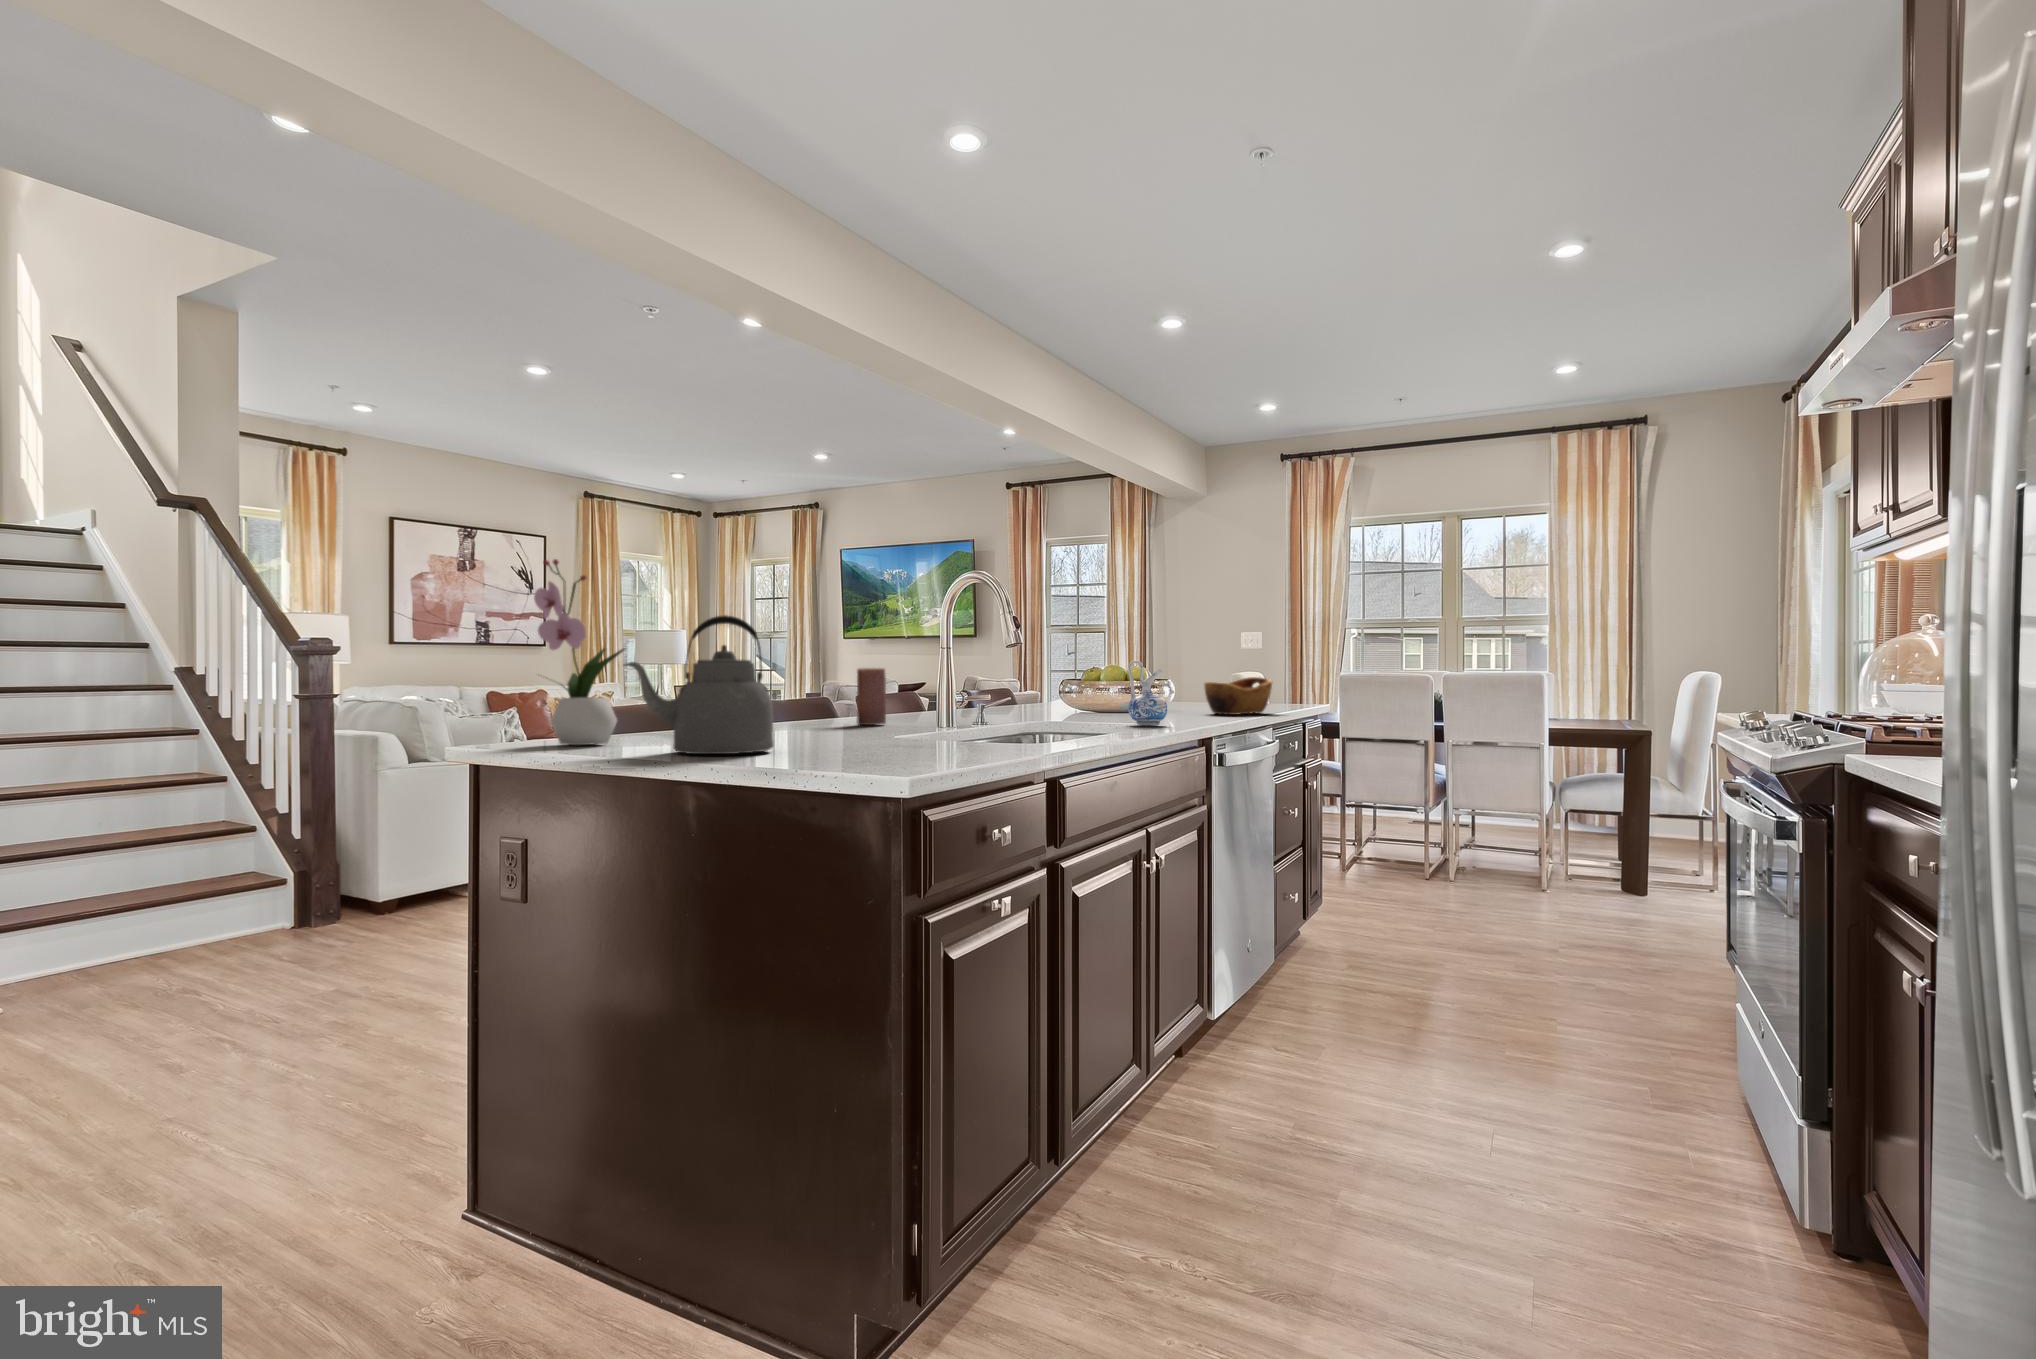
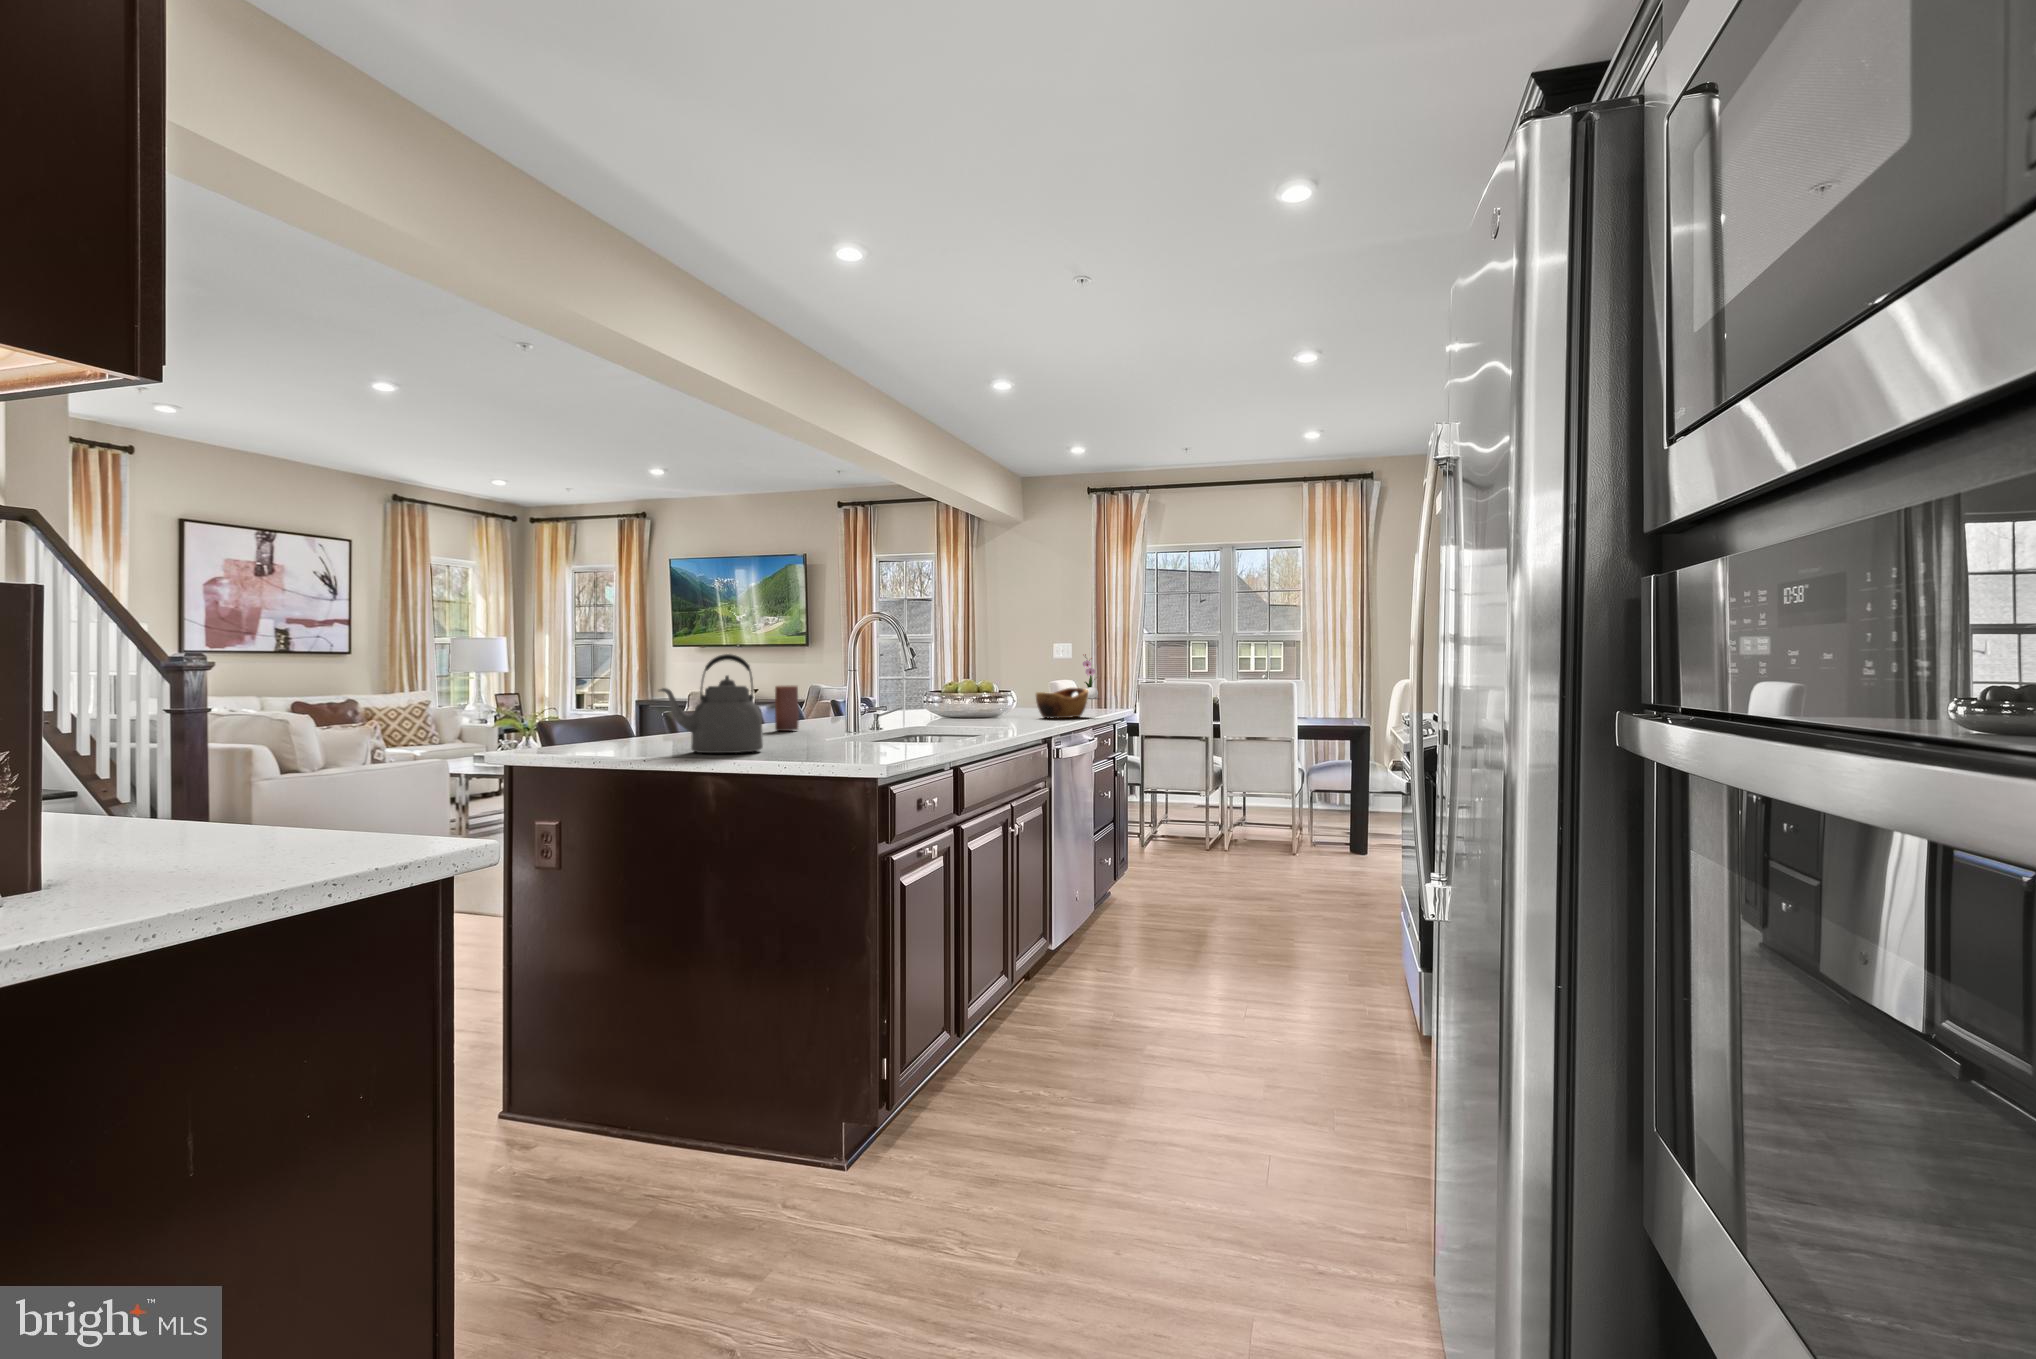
flower arrangement: present [534,559,625,745] -> present [1083,654,1098,699]
ceramic pitcher: present [1128,660,1167,725] -> none [986,678,1016,728]

